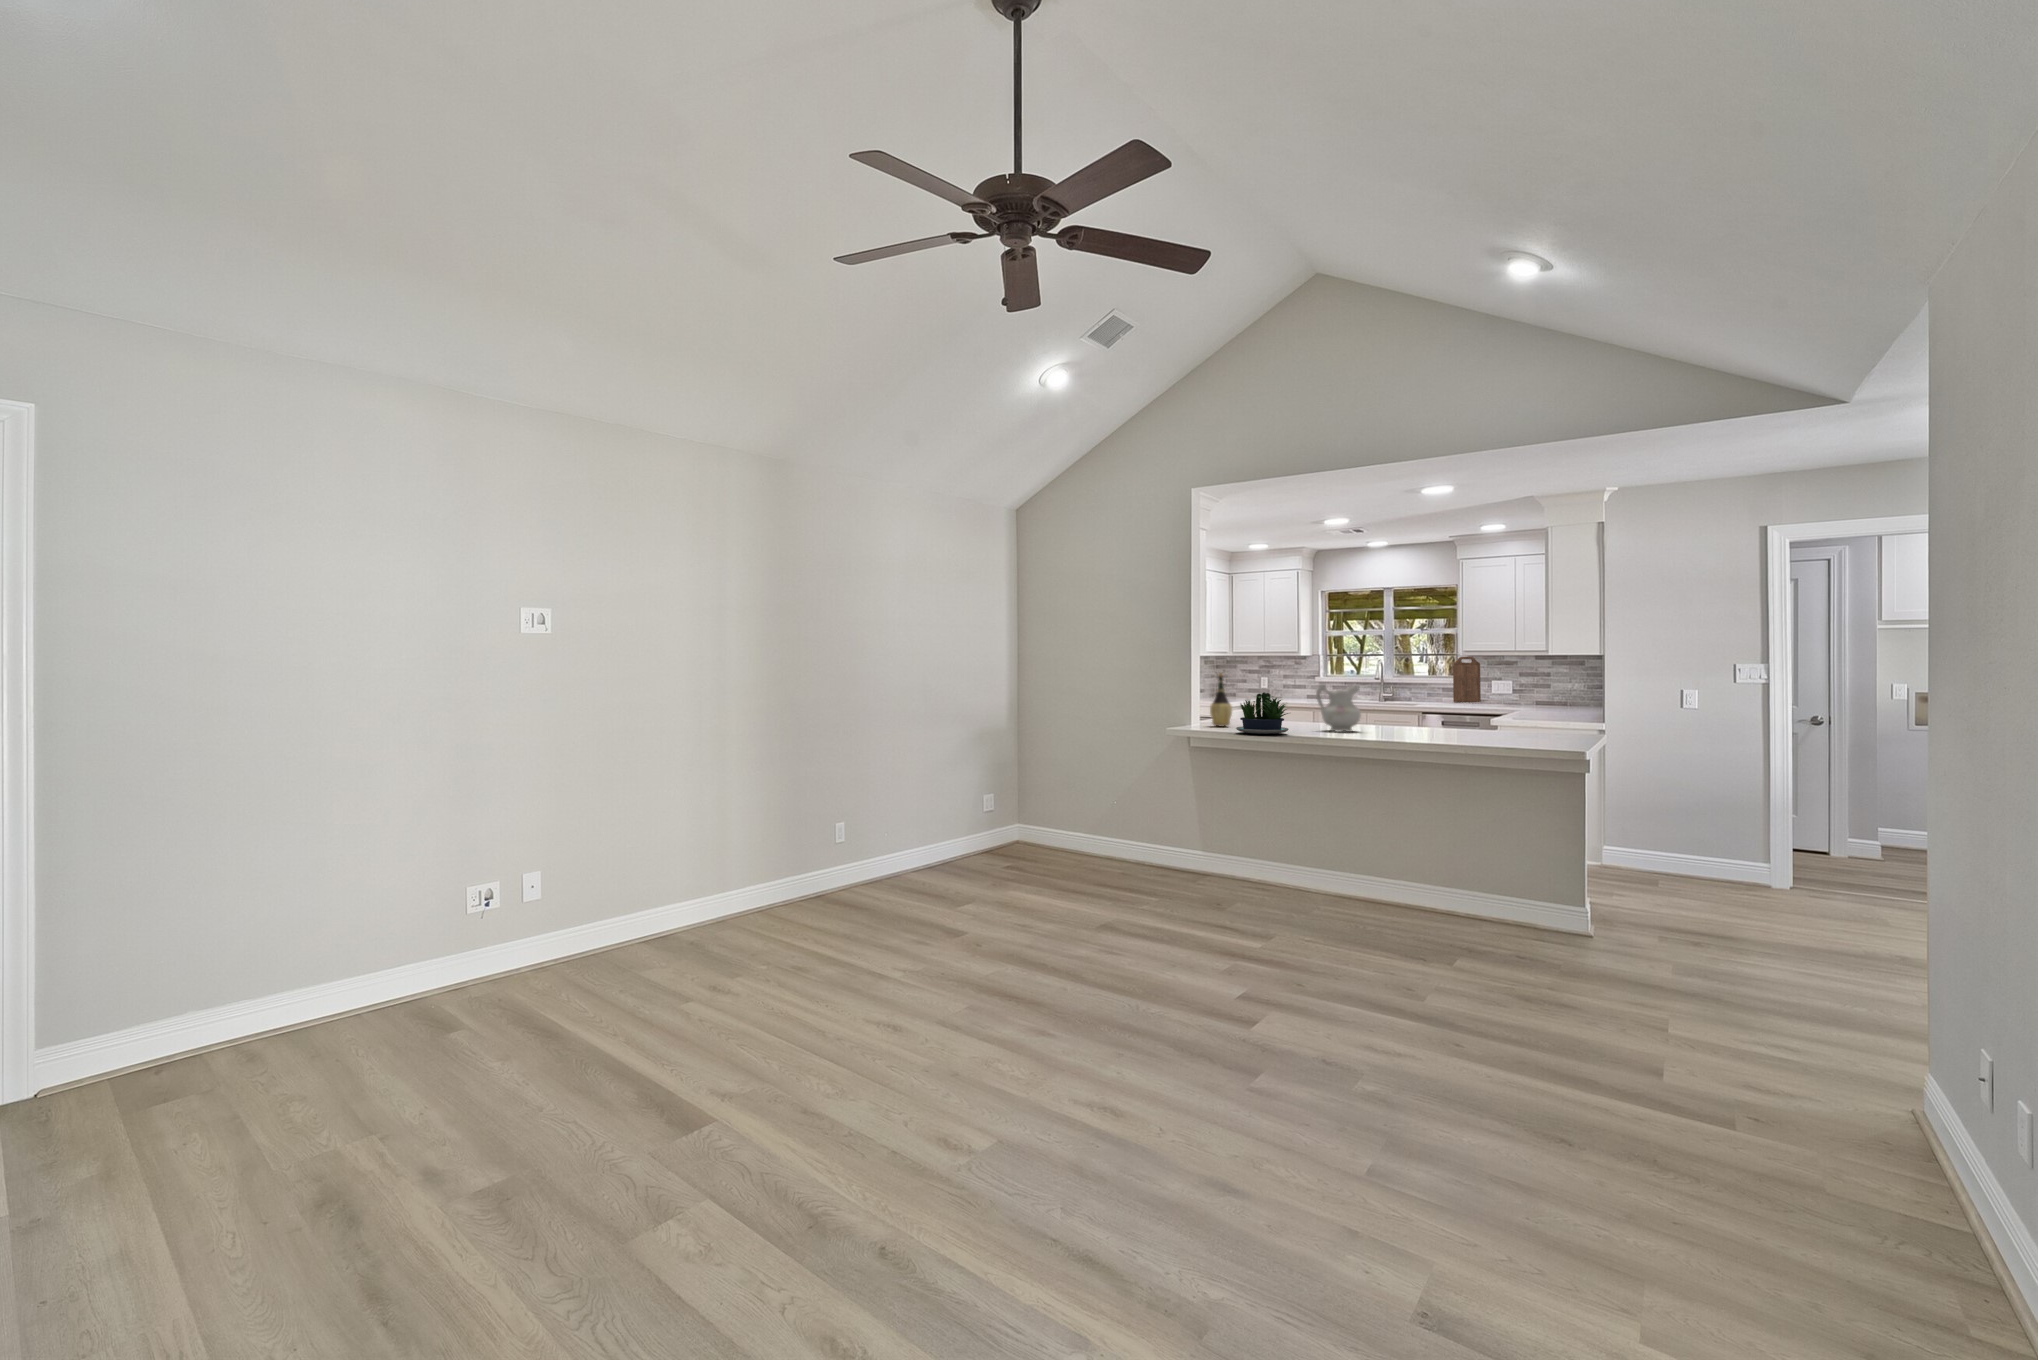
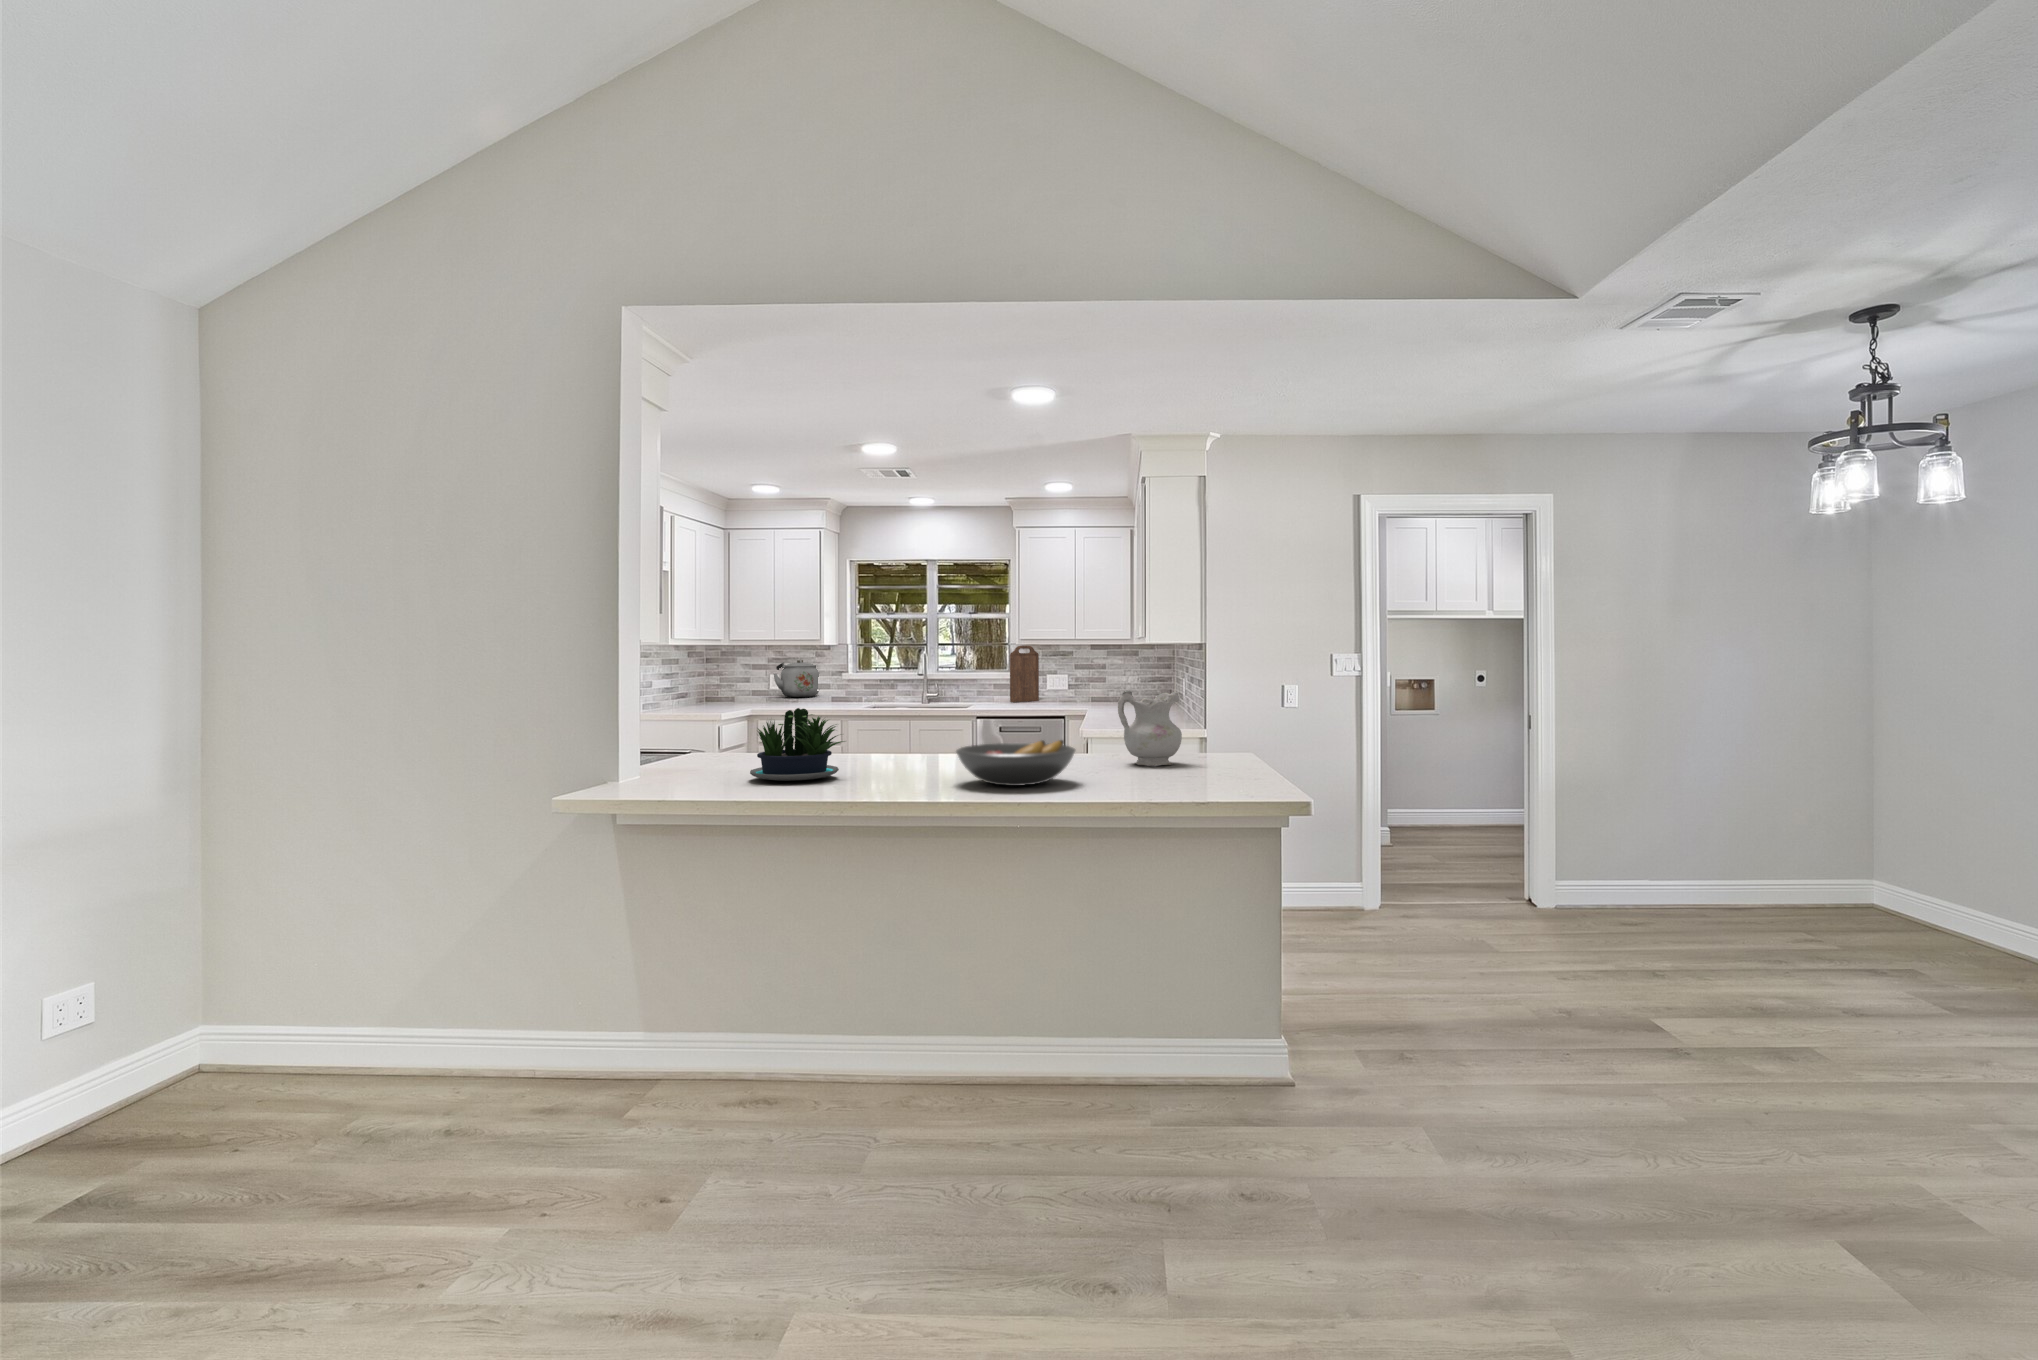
kettle: none [1264,666,1299,694] -> present [774,660,819,697]
wine bottle: present [1210,673,1232,726] -> none [702,675,740,765]
ceramic pitcher: present [1316,685,1361,732] -> present [1118,691,1182,766]
fruit bowl: none [1359,716,1441,742] -> present [956,740,1075,786]

